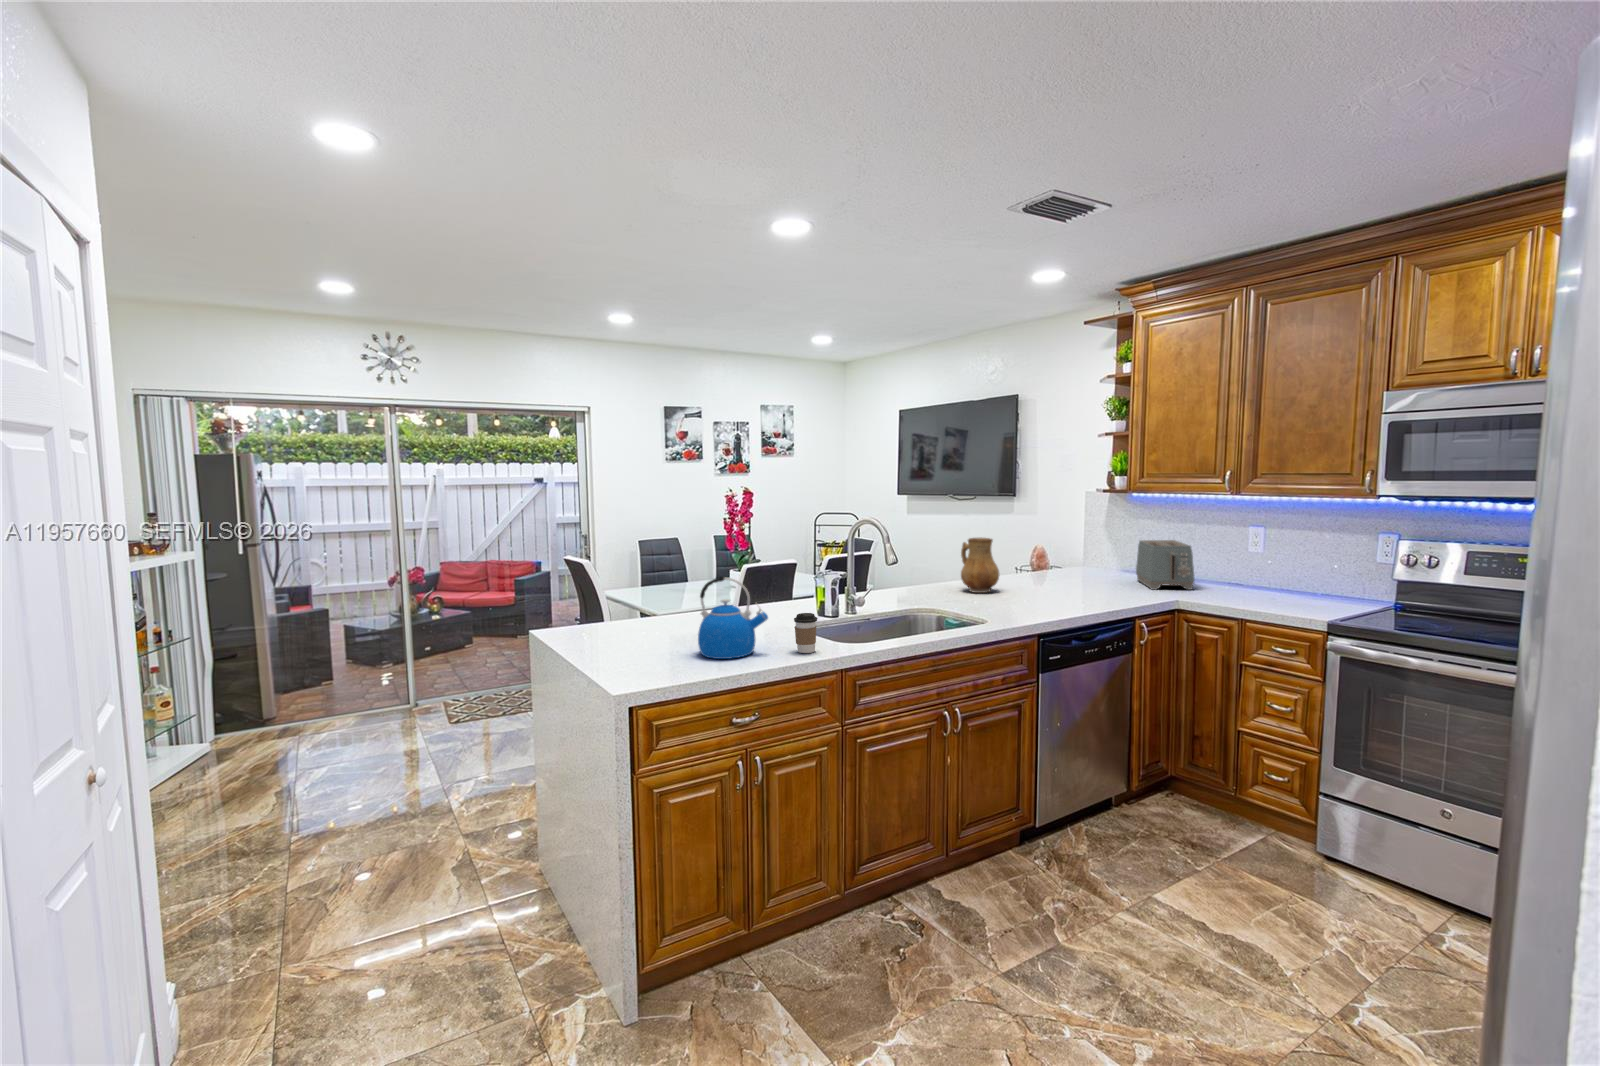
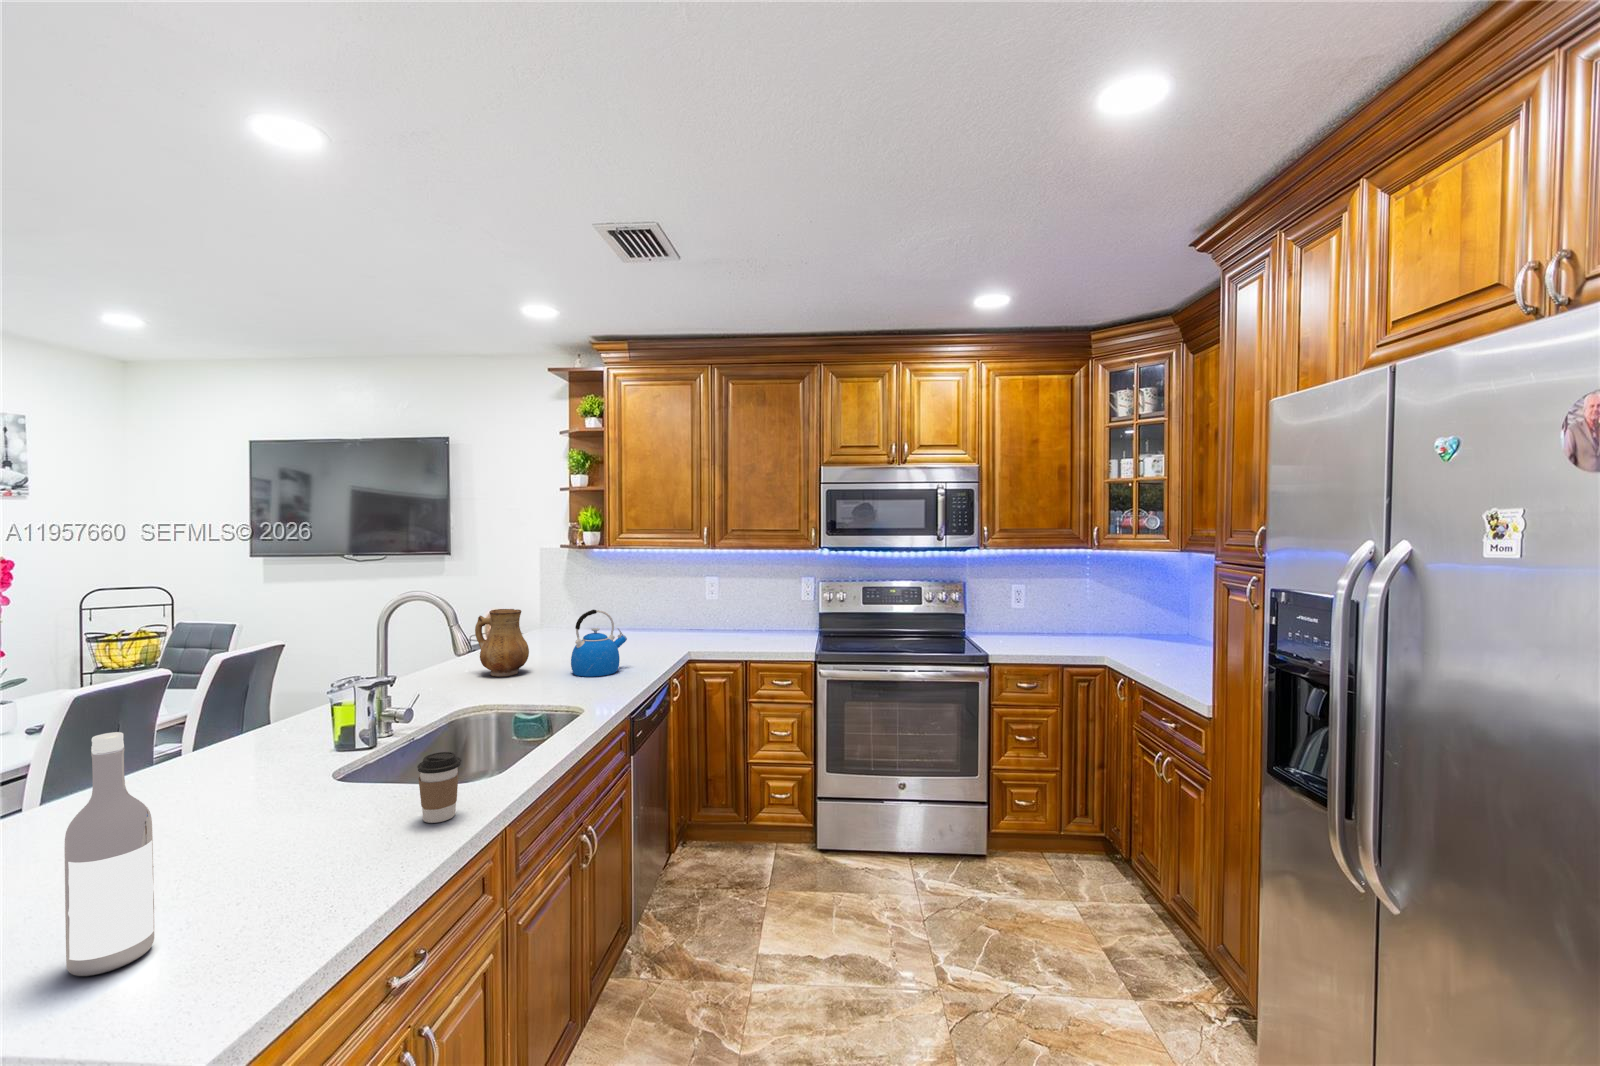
toaster: present [1136,540,1195,590] -> none [628,598,692,647]
wine bottle: none [638,566,667,664] -> present [64,732,154,976]
kettle: present [698,576,768,659] -> present [571,610,627,677]

